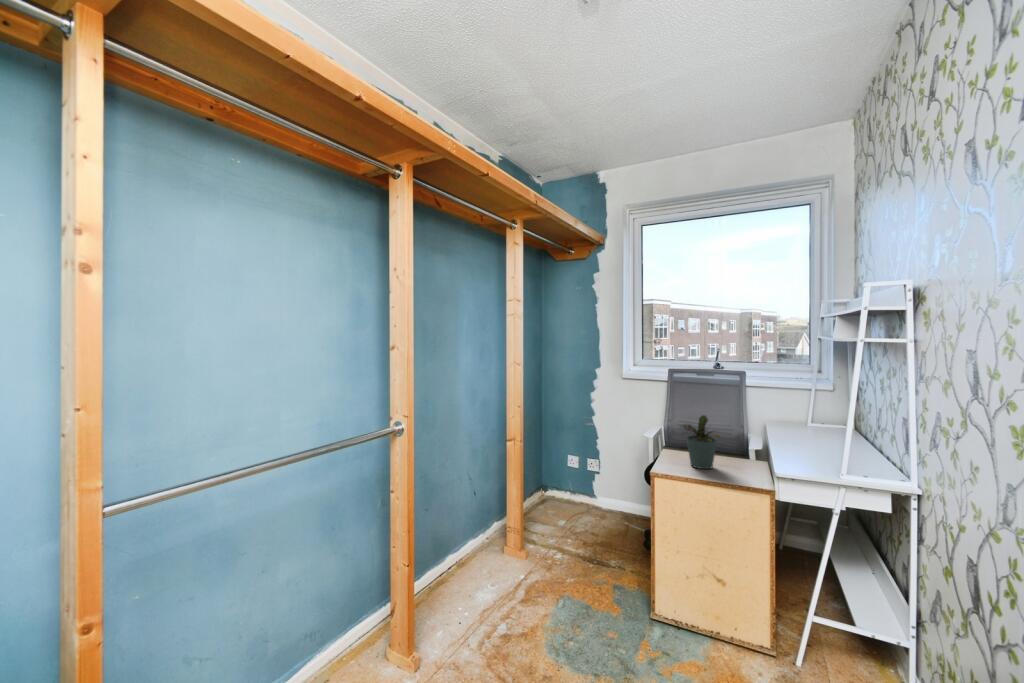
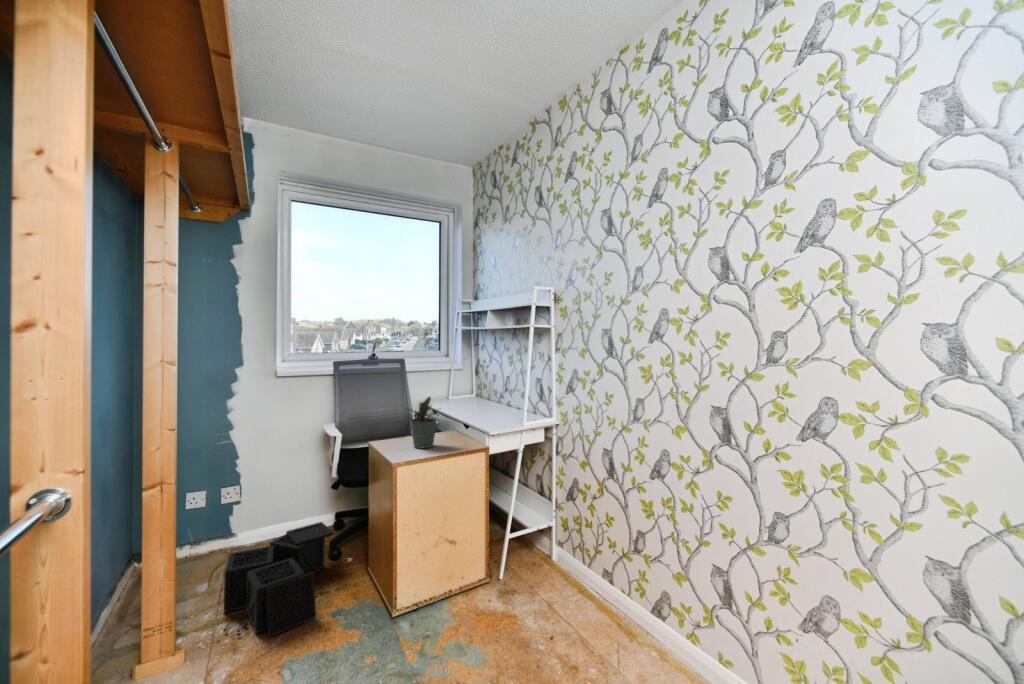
storage bin: none [551,506,642,581] -> present [224,522,333,637]

